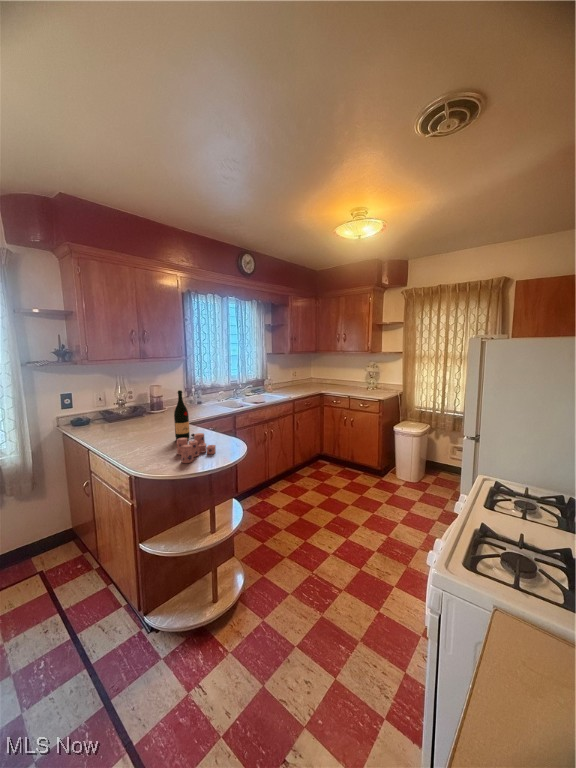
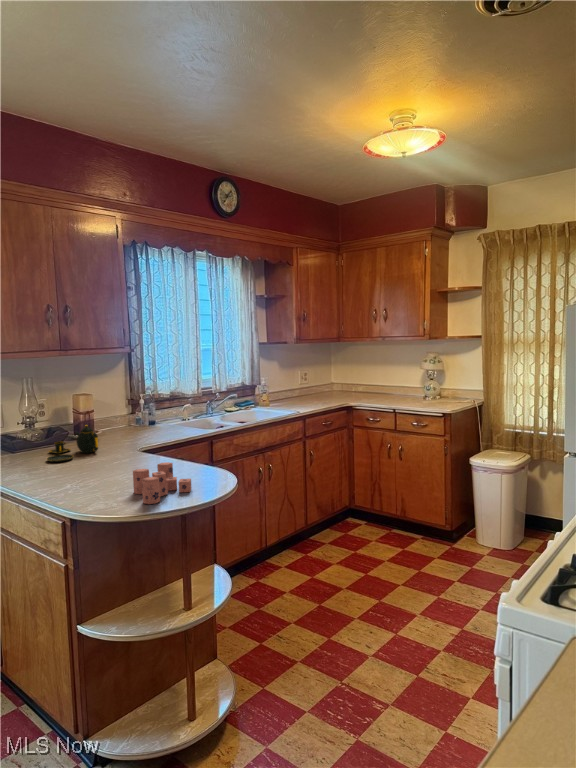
wine bottle: present [174,390,194,441] -> none [124,398,158,477]
teapot: none [128,405,162,429] -> present [47,425,98,462]

